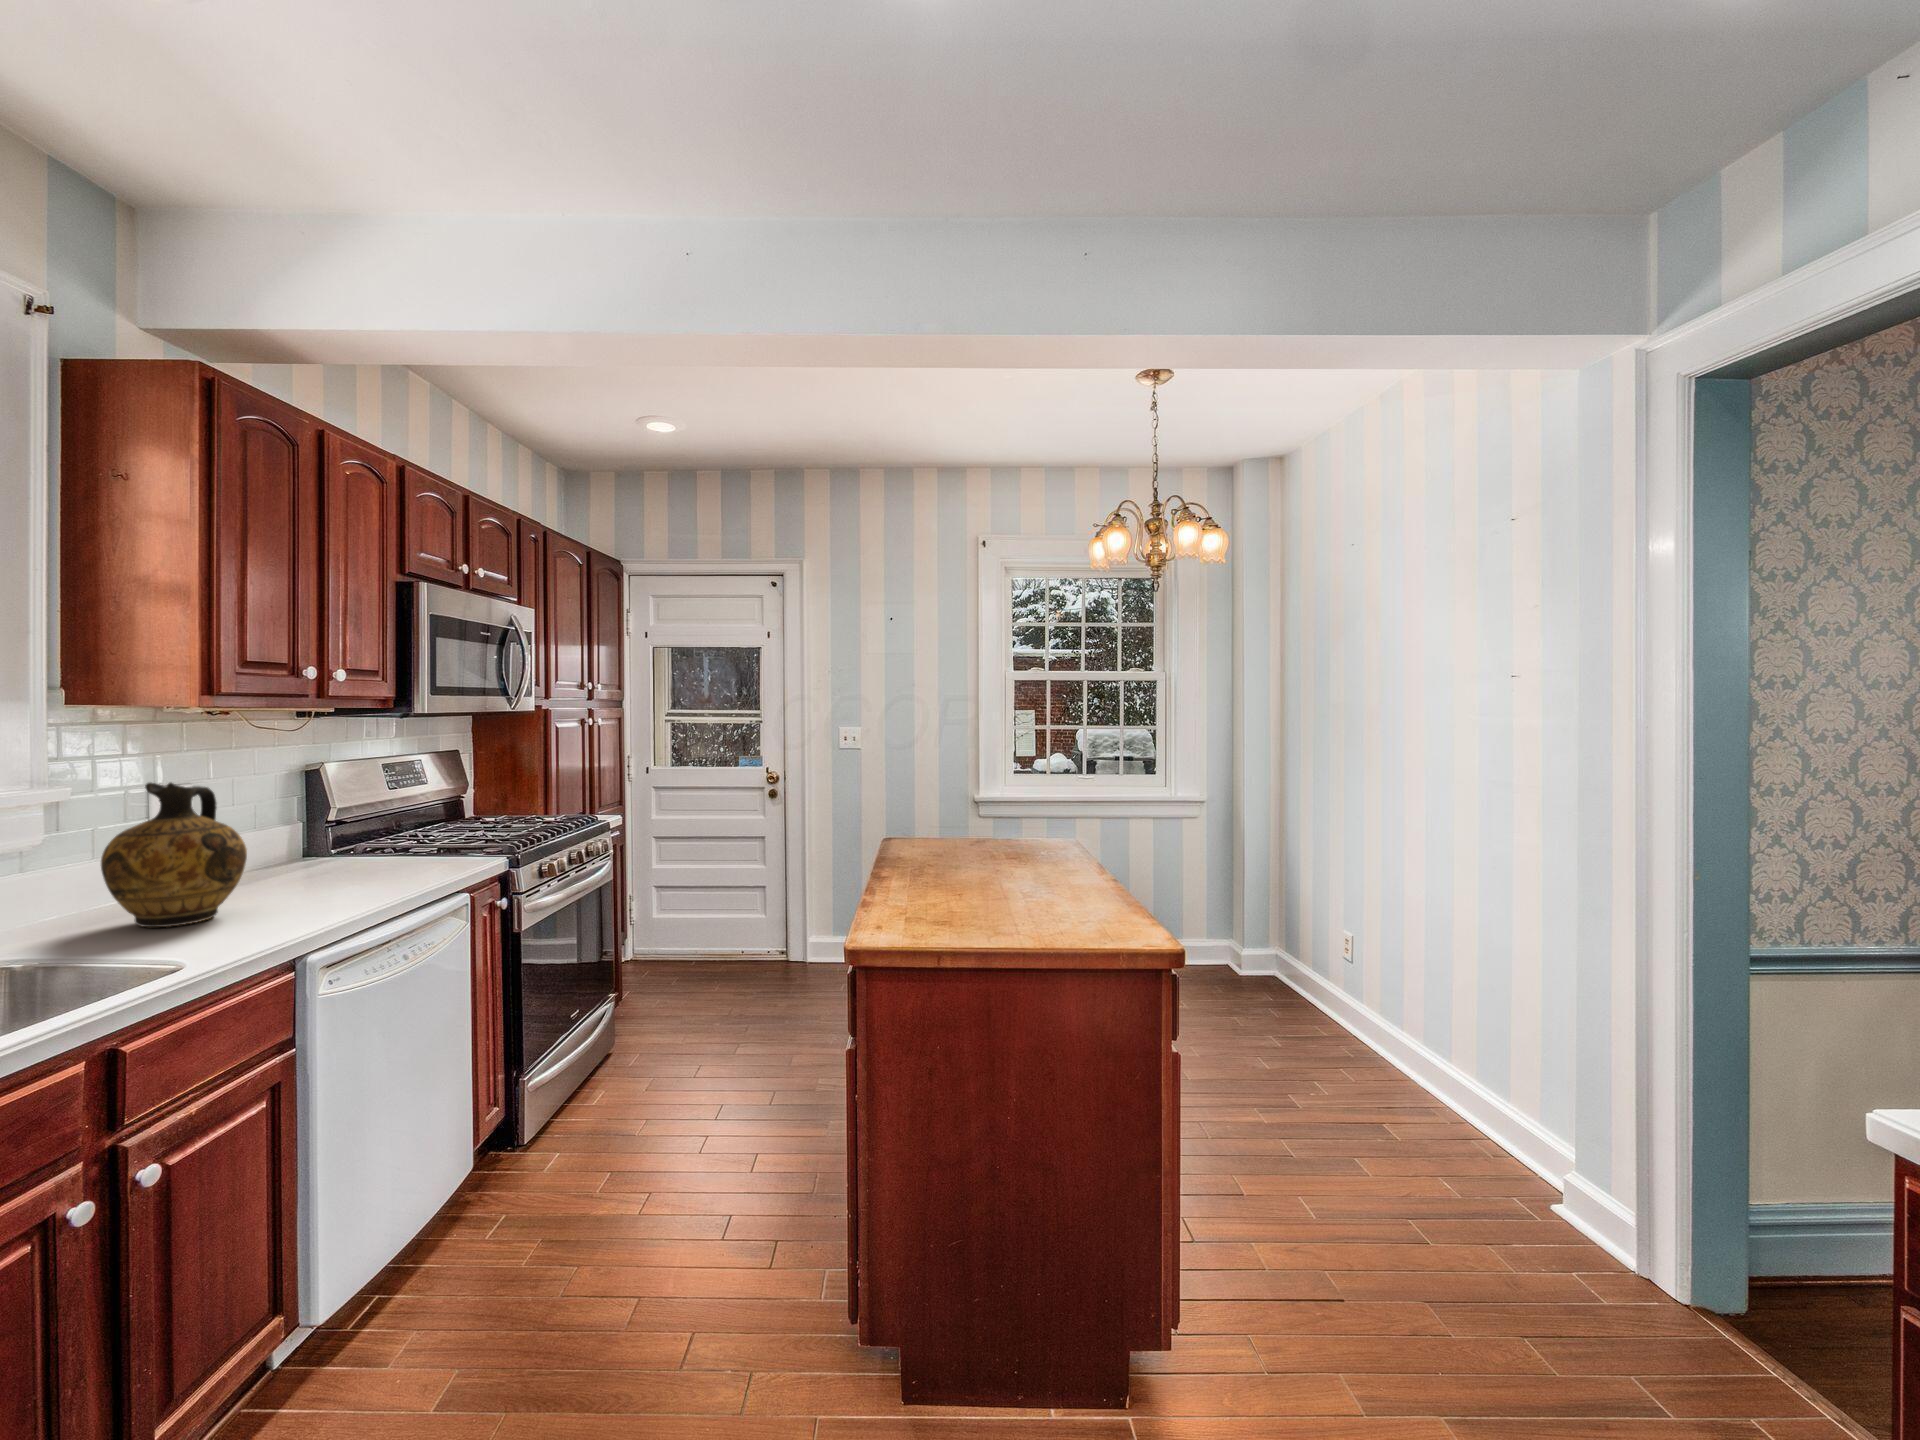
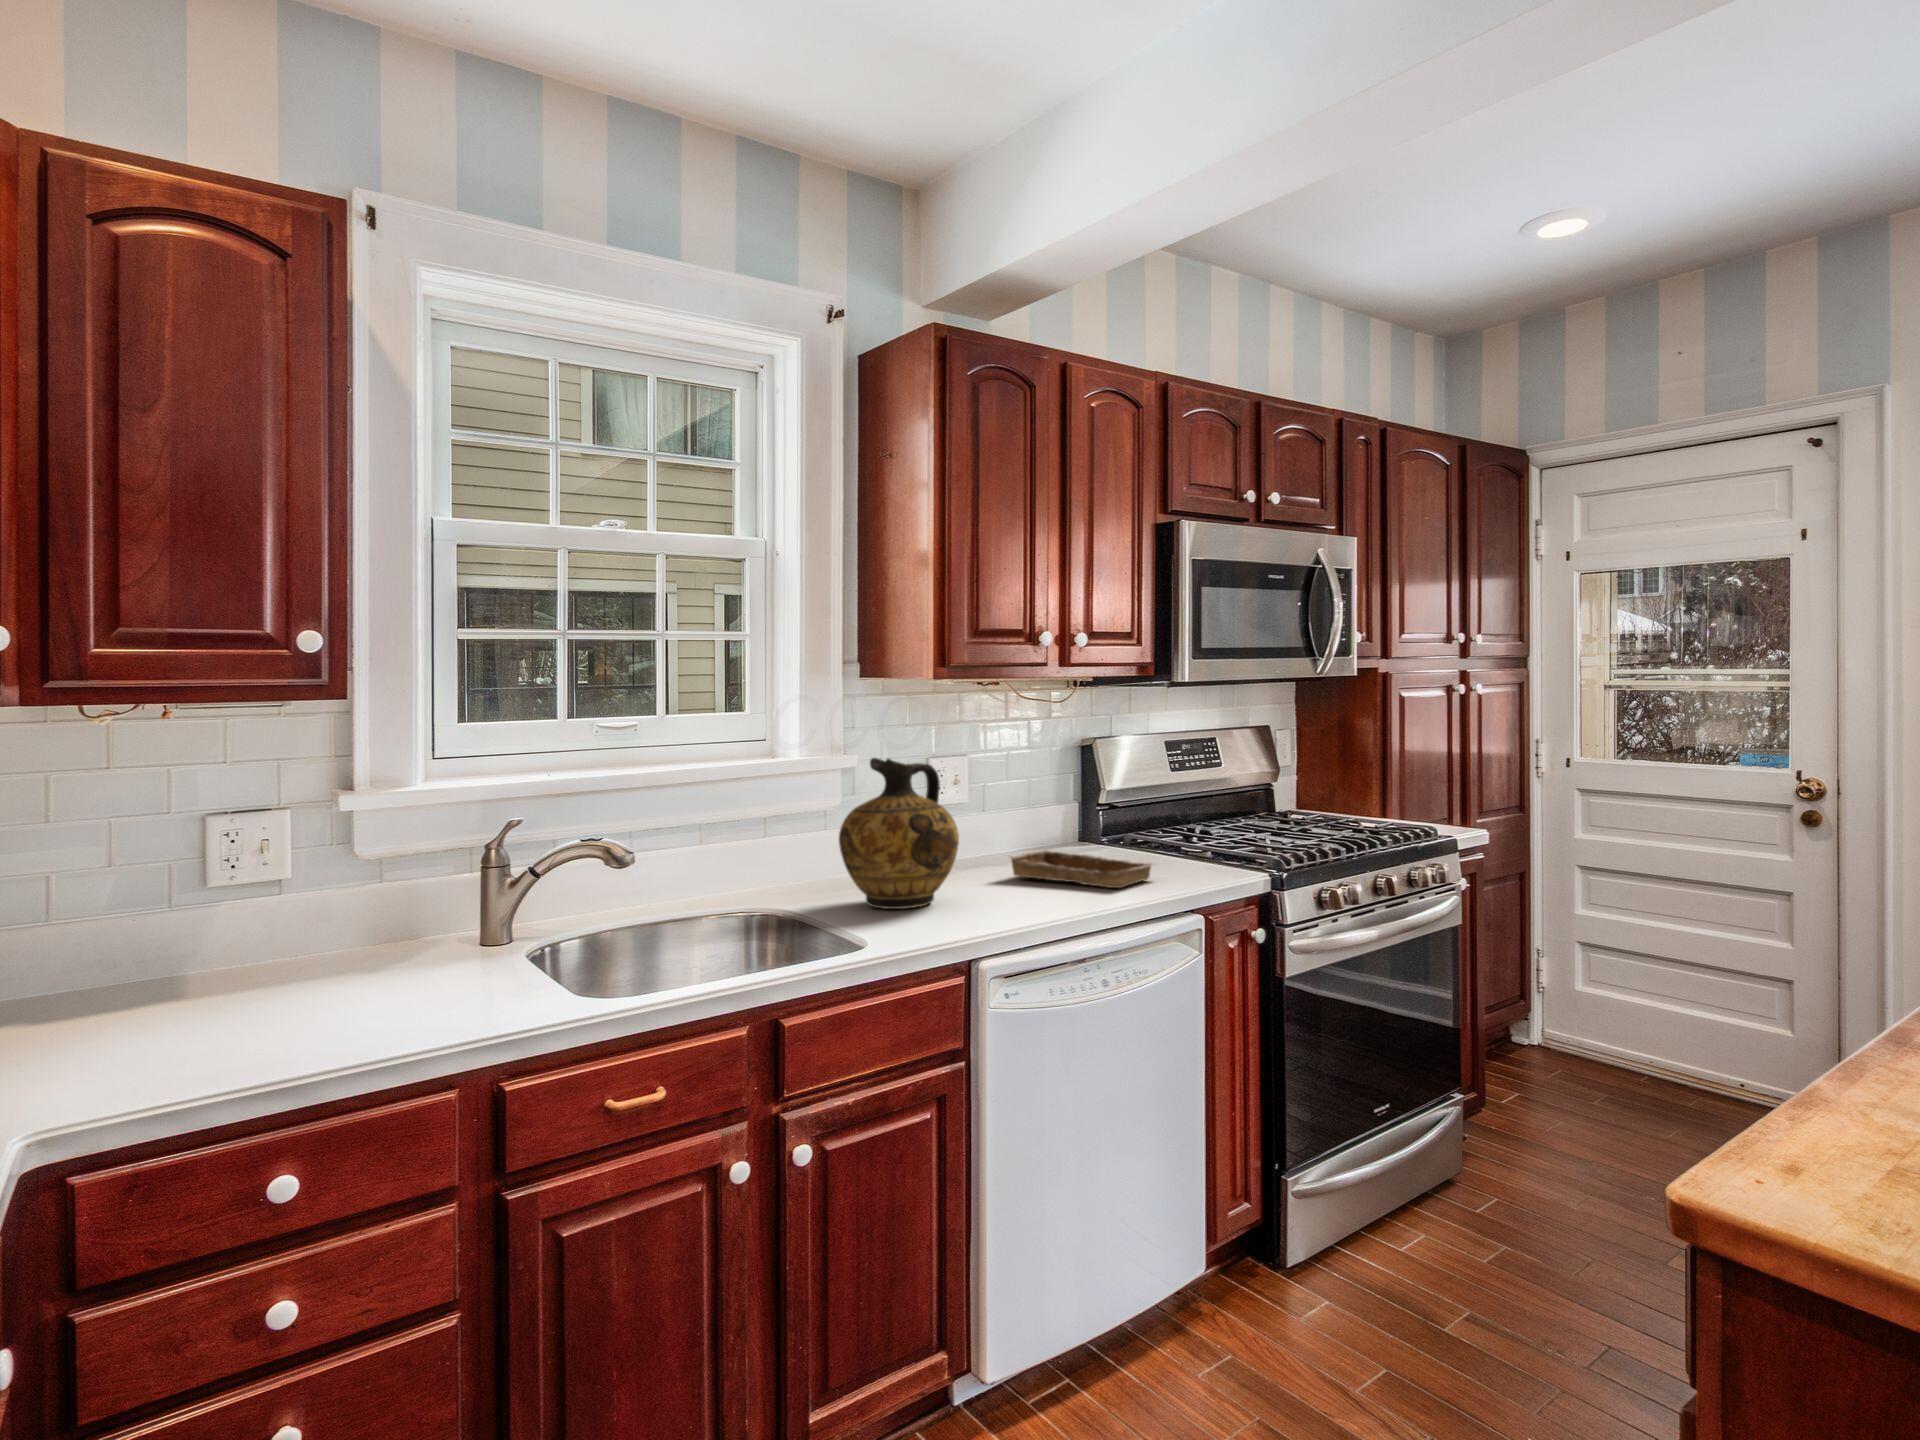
tray: none [270,858,428,884] -> present [1010,850,1153,888]

